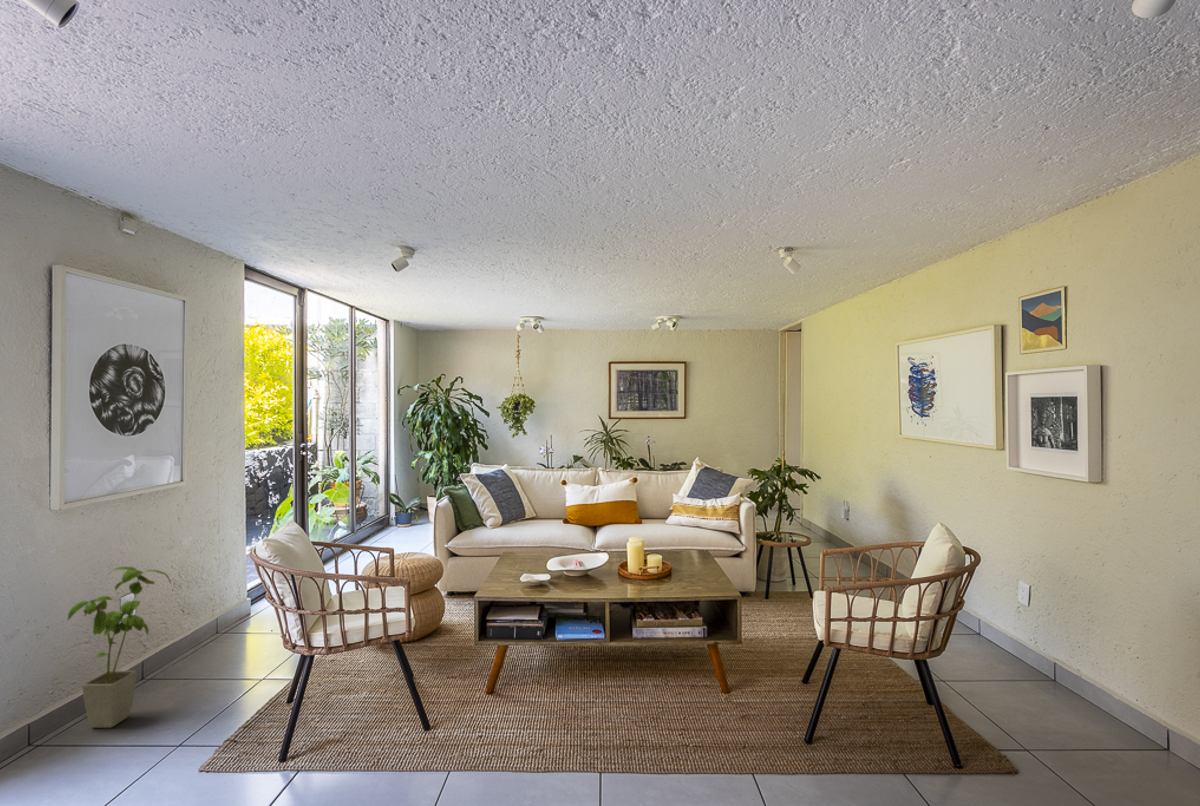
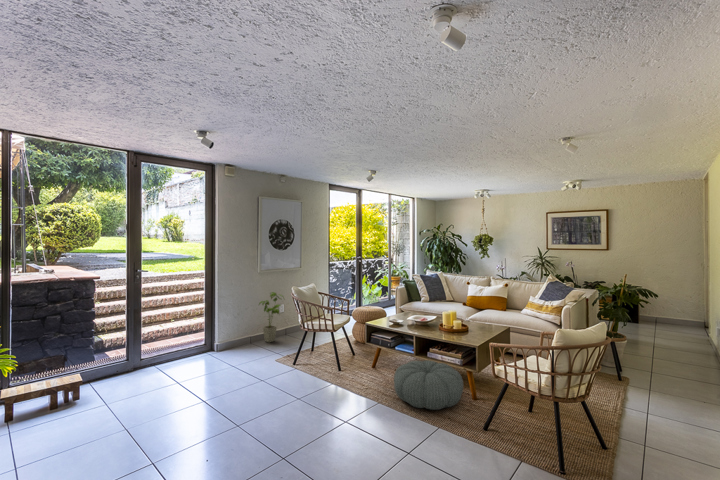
pouf: none [604,642,742,749] -> present [394,360,463,410]

